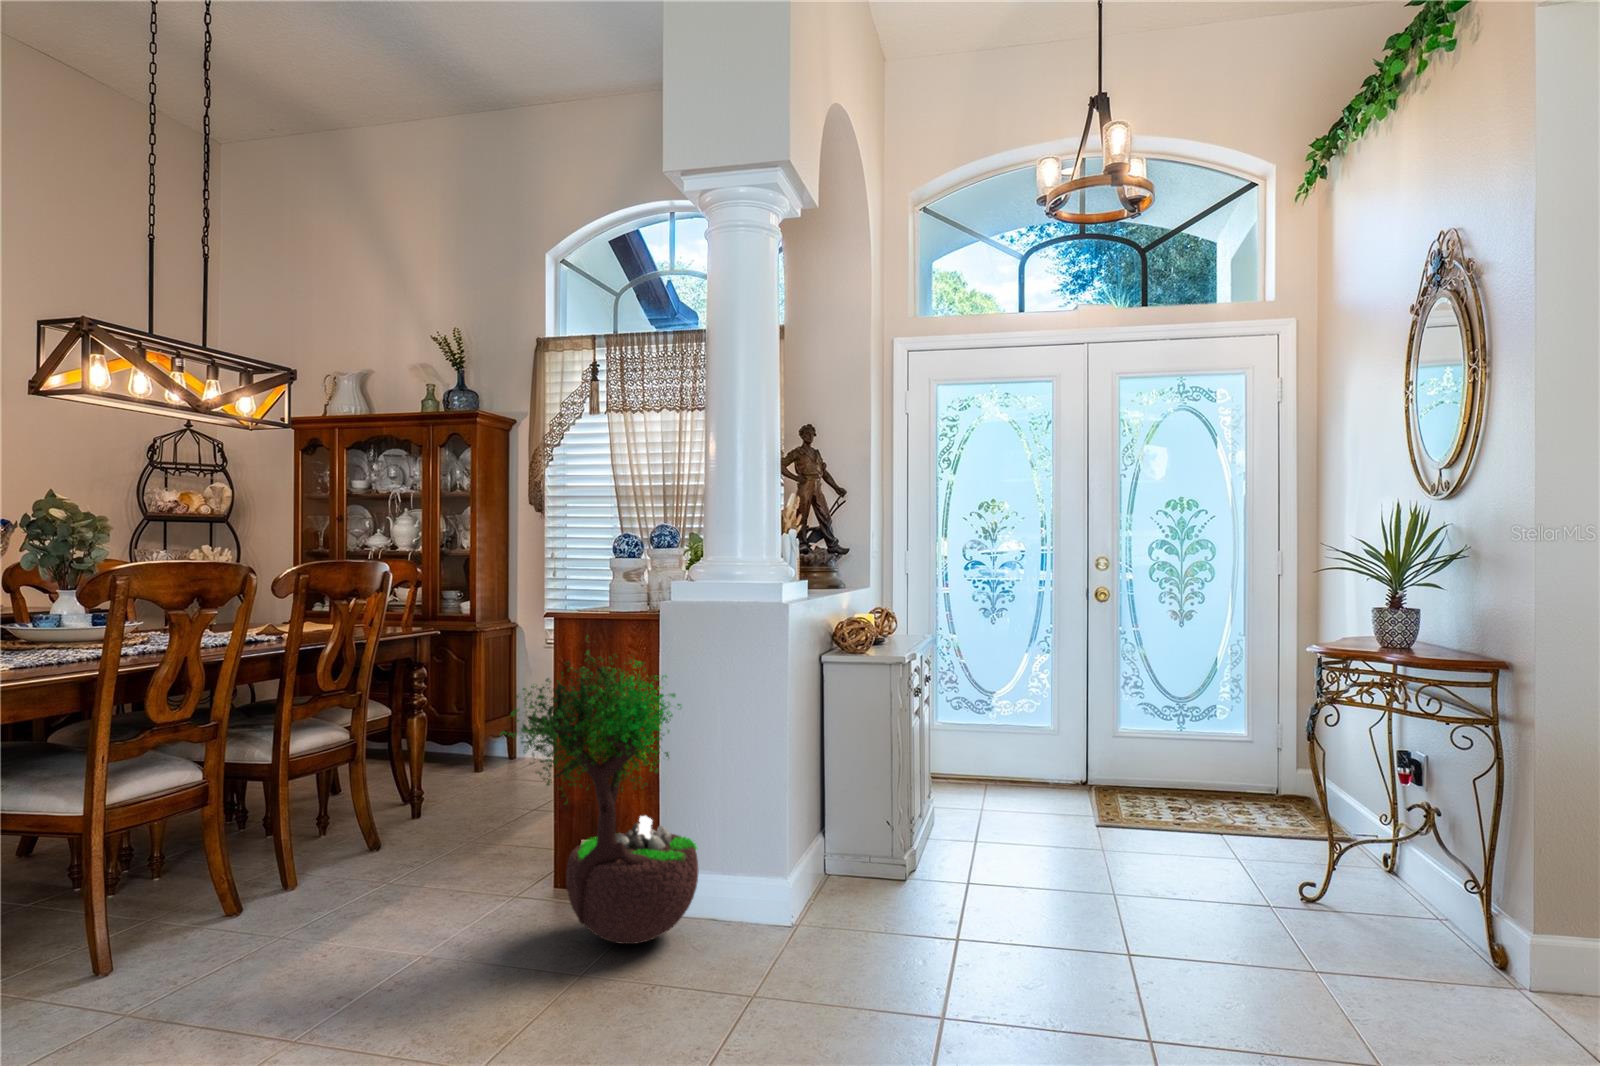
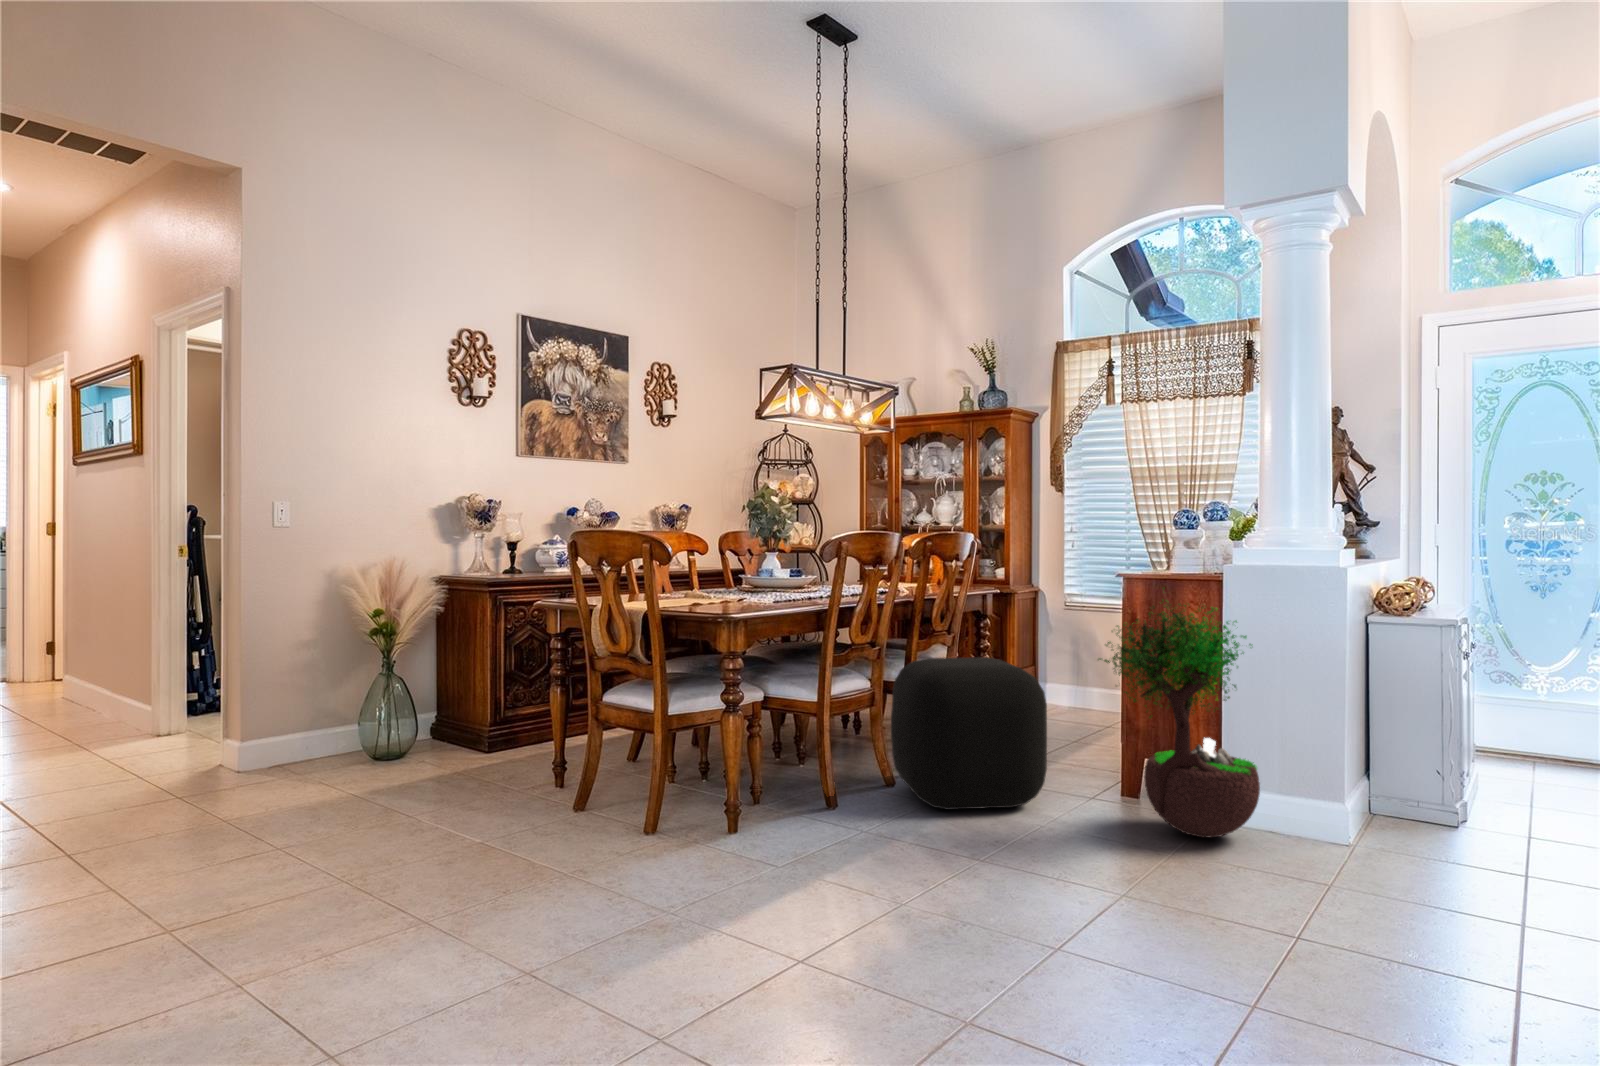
ottoman: none [226,730,452,956] -> present [891,657,1047,810]

